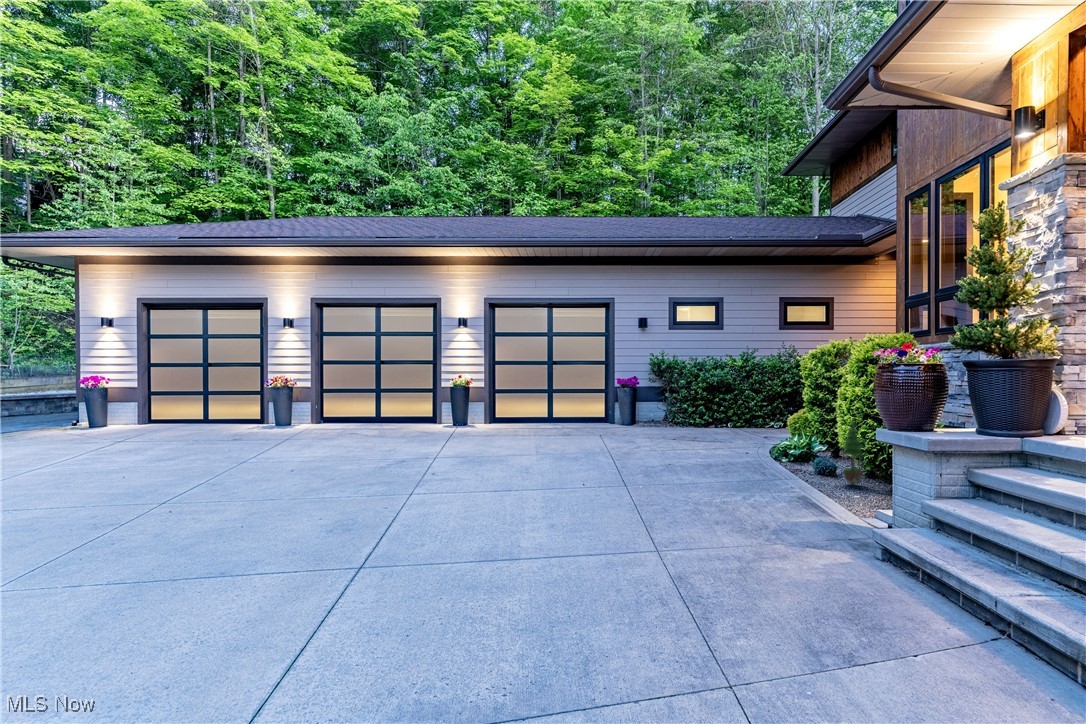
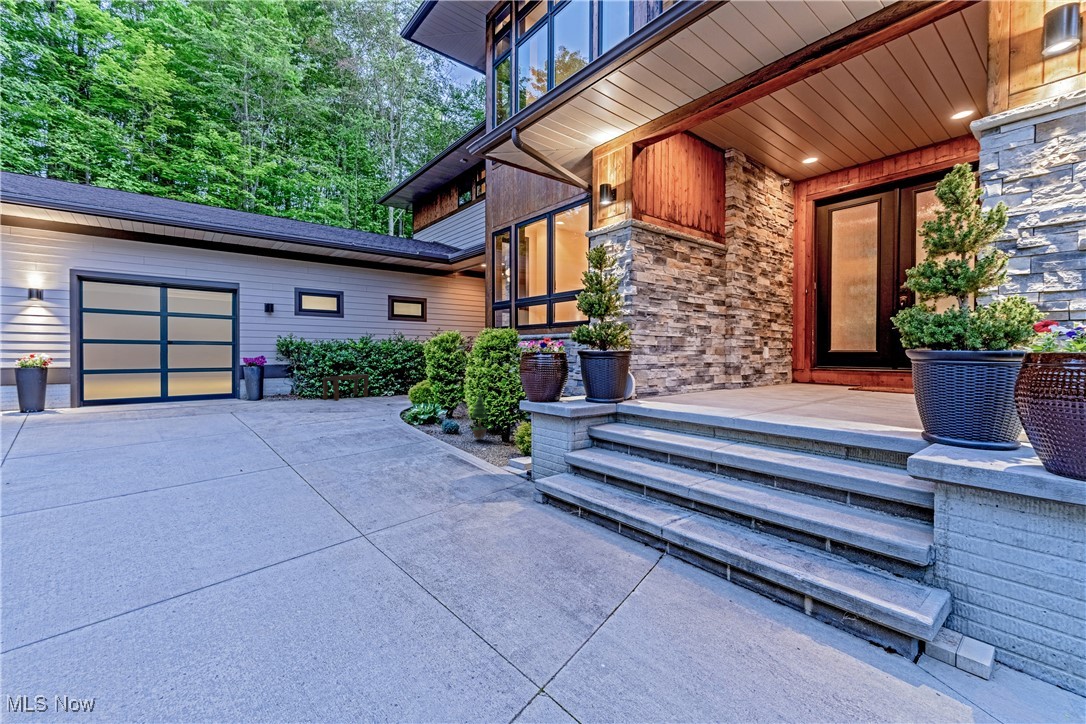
bench: none [693,399,747,429] -> present [323,374,369,400]

